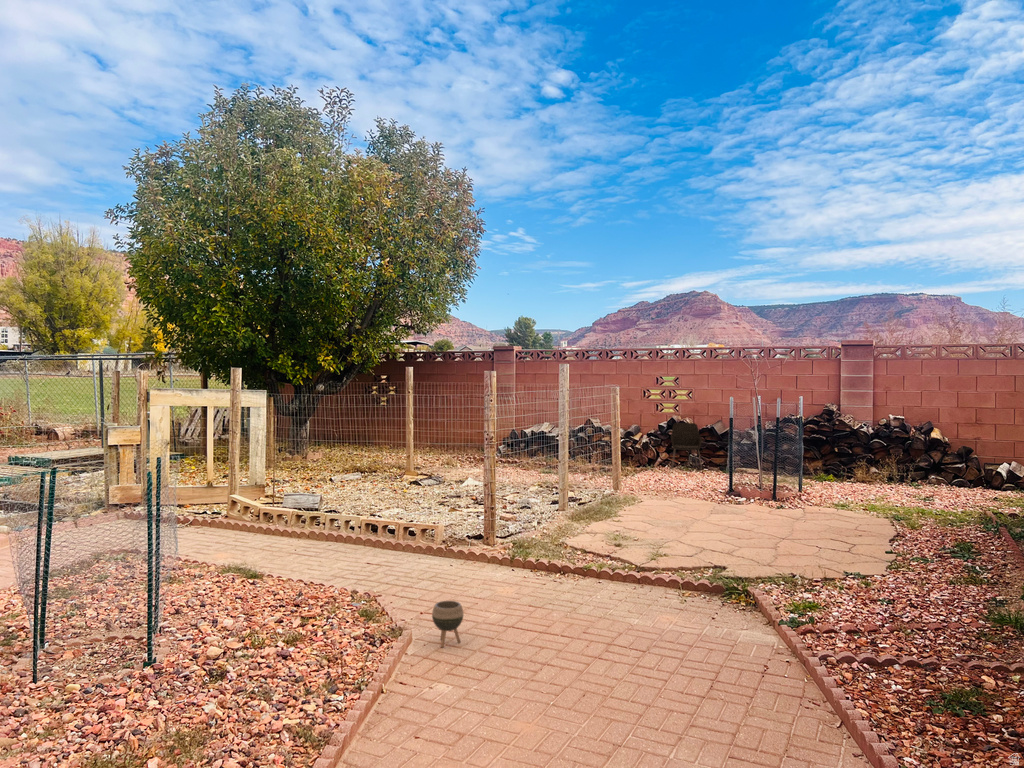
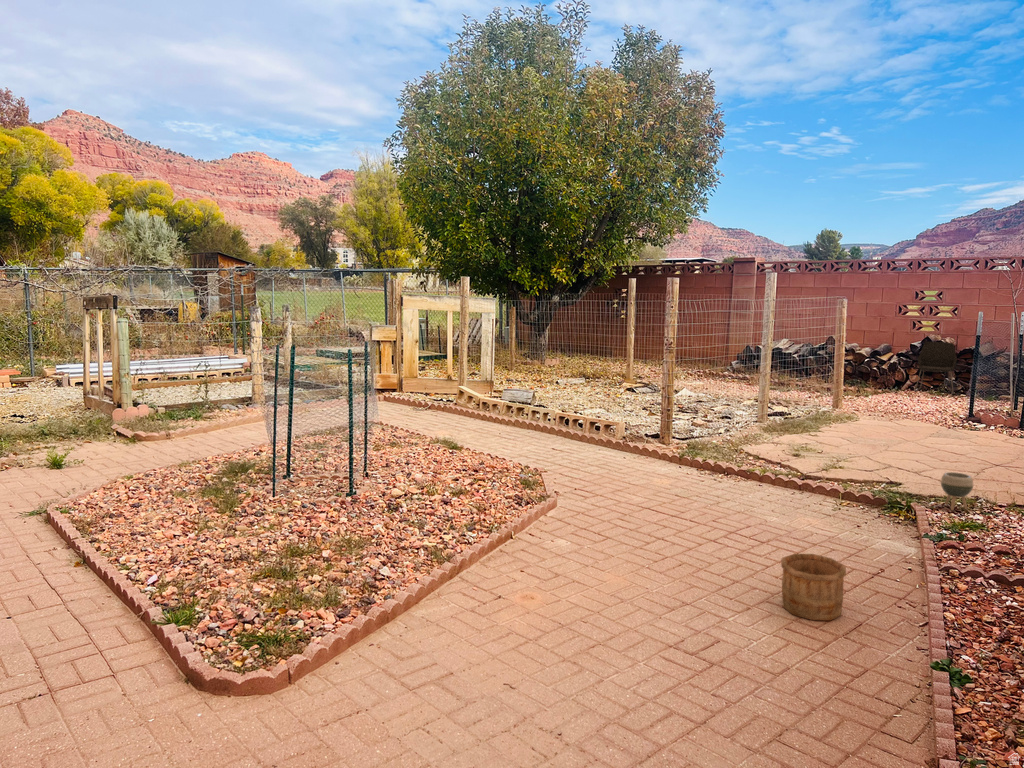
planter: present [432,601,463,648] -> present [941,472,973,510]
wooden bucket: none [699,662,766,737] -> present [781,554,846,621]

